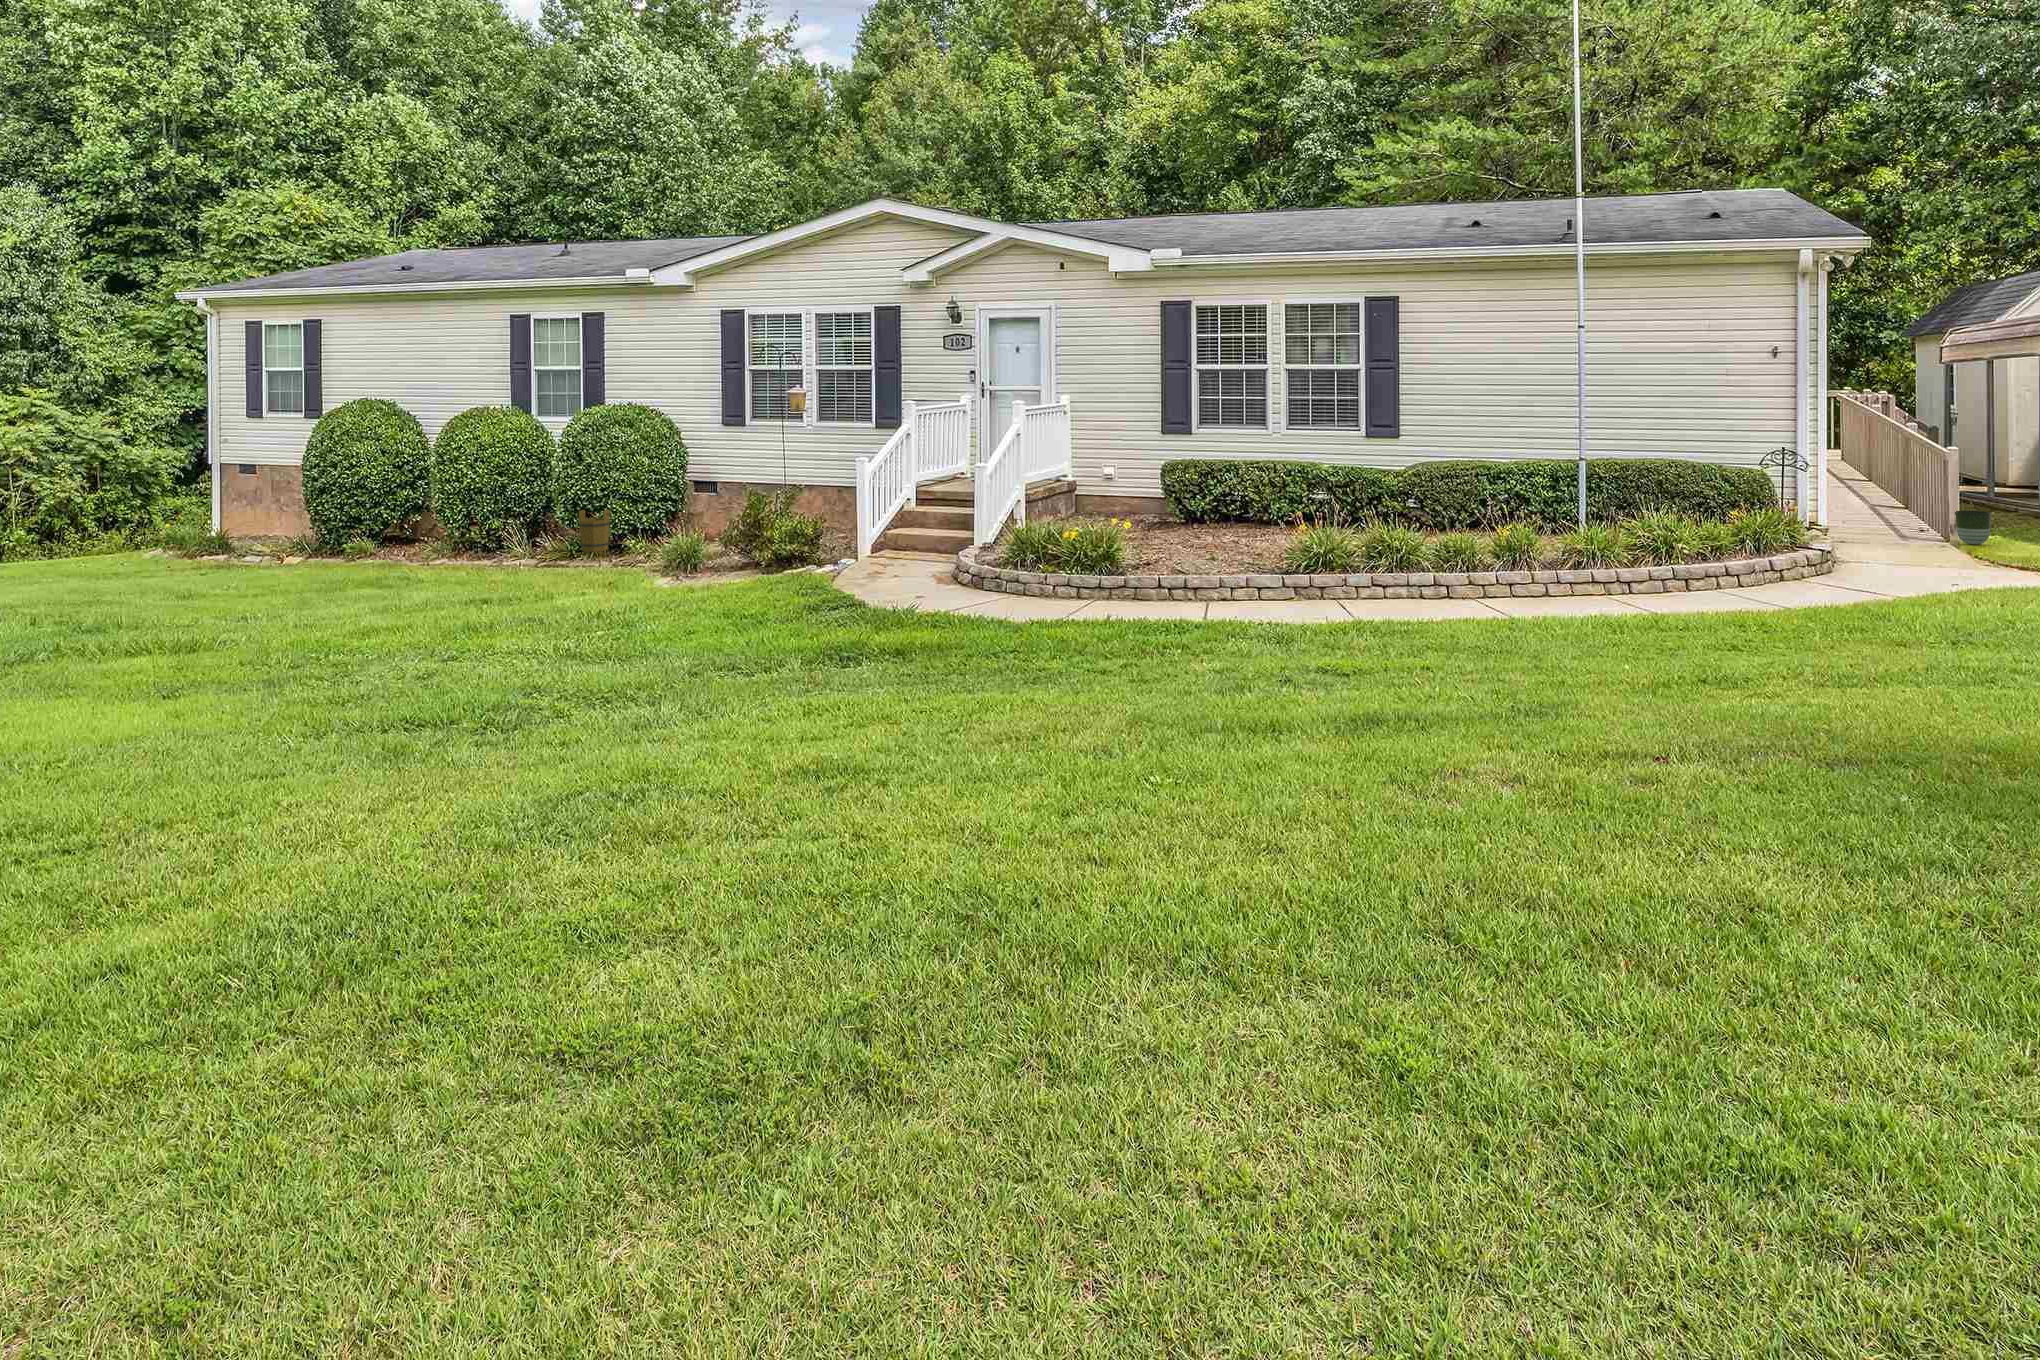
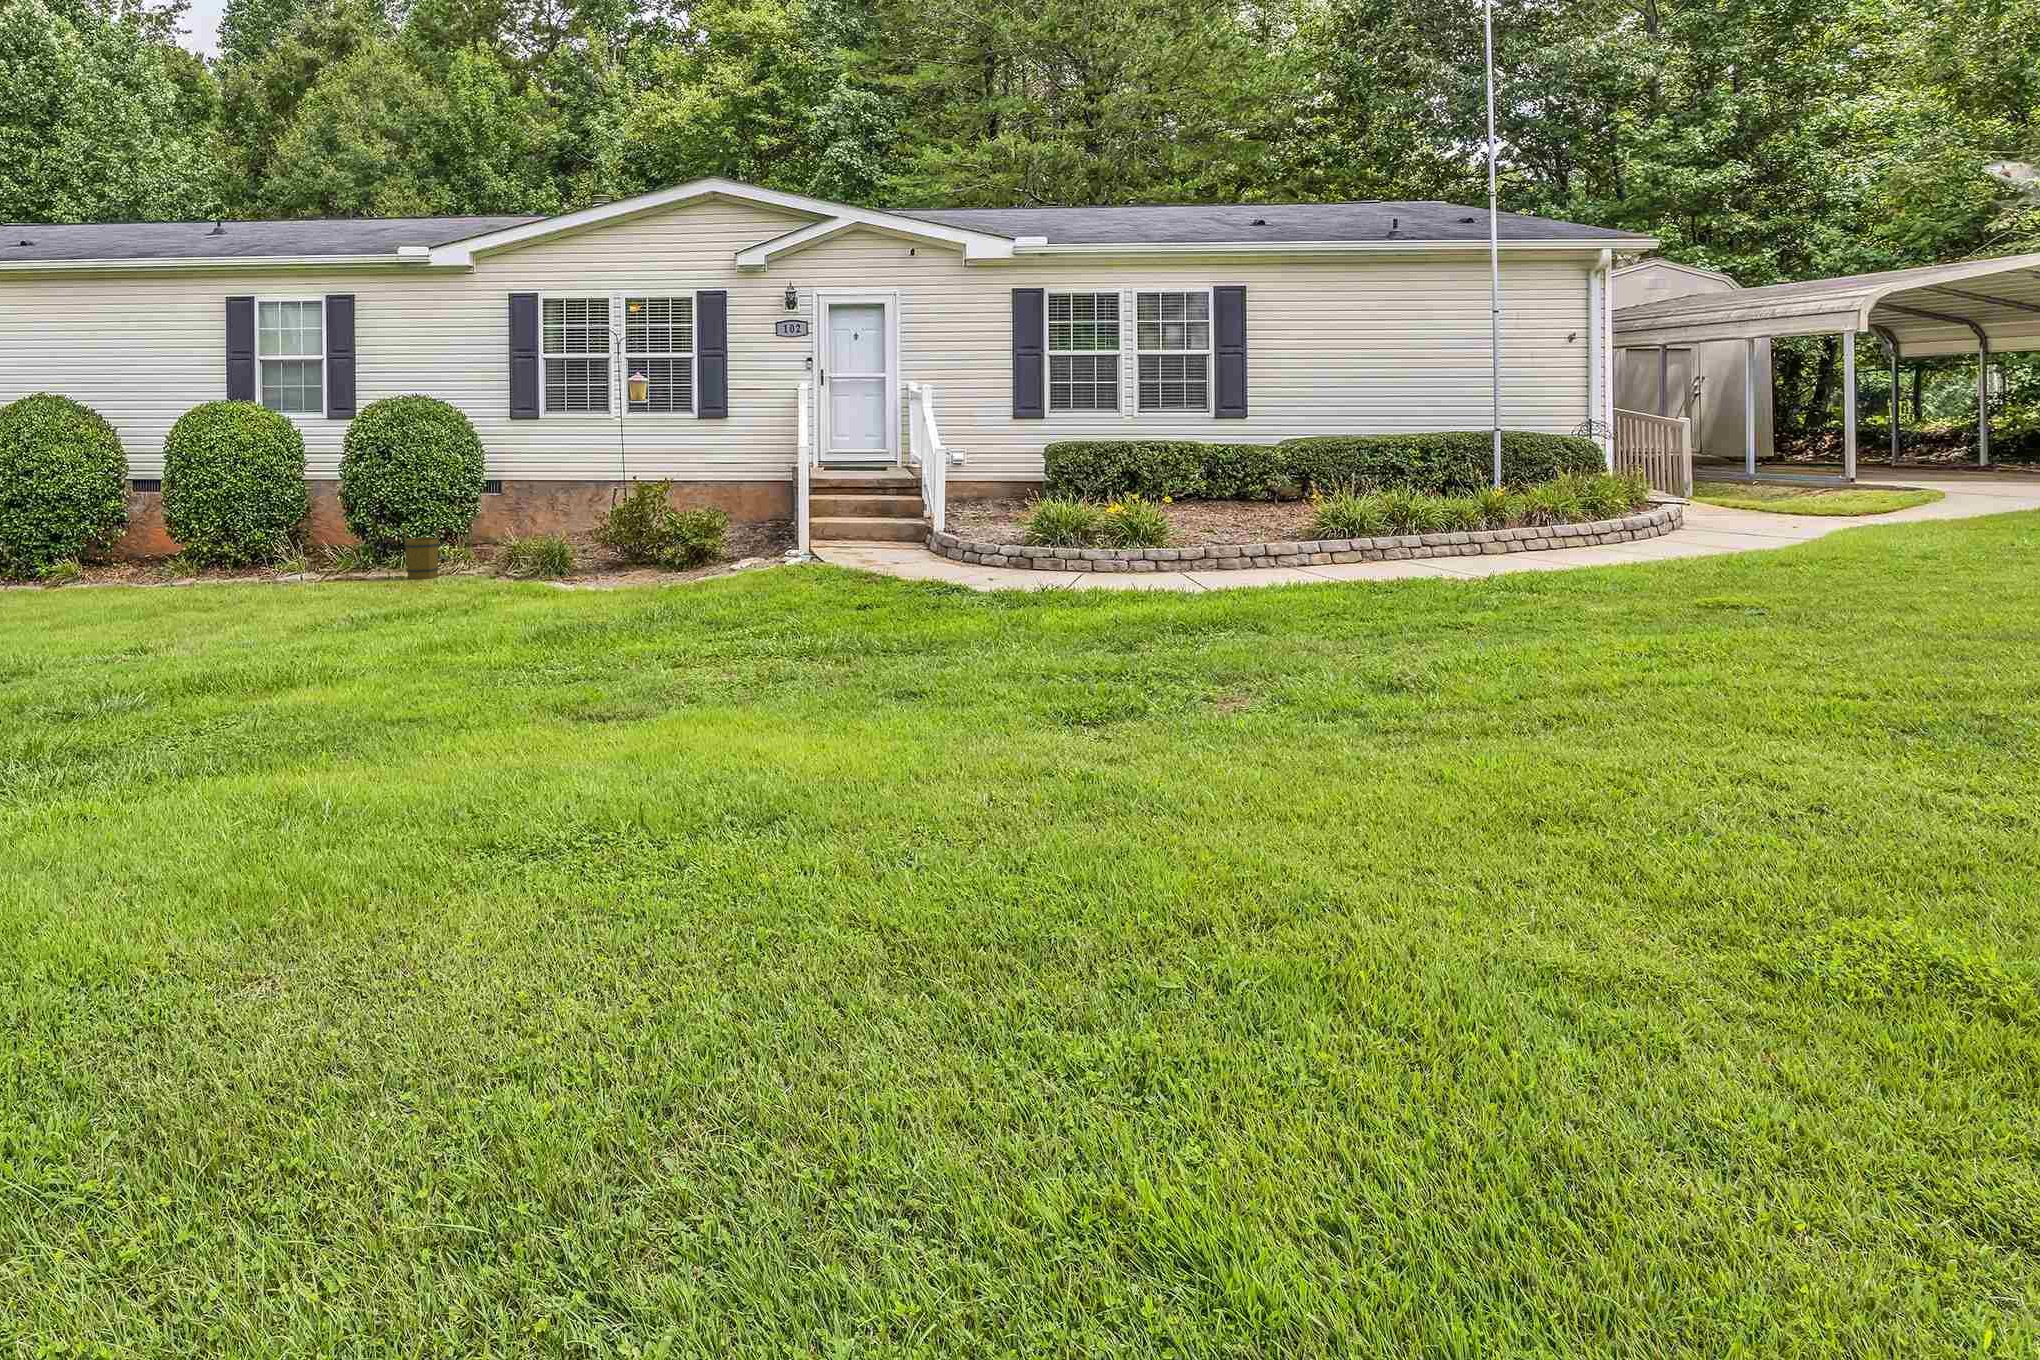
planter: present [1955,511,1991,545] -> none [1688,471,1719,499]

